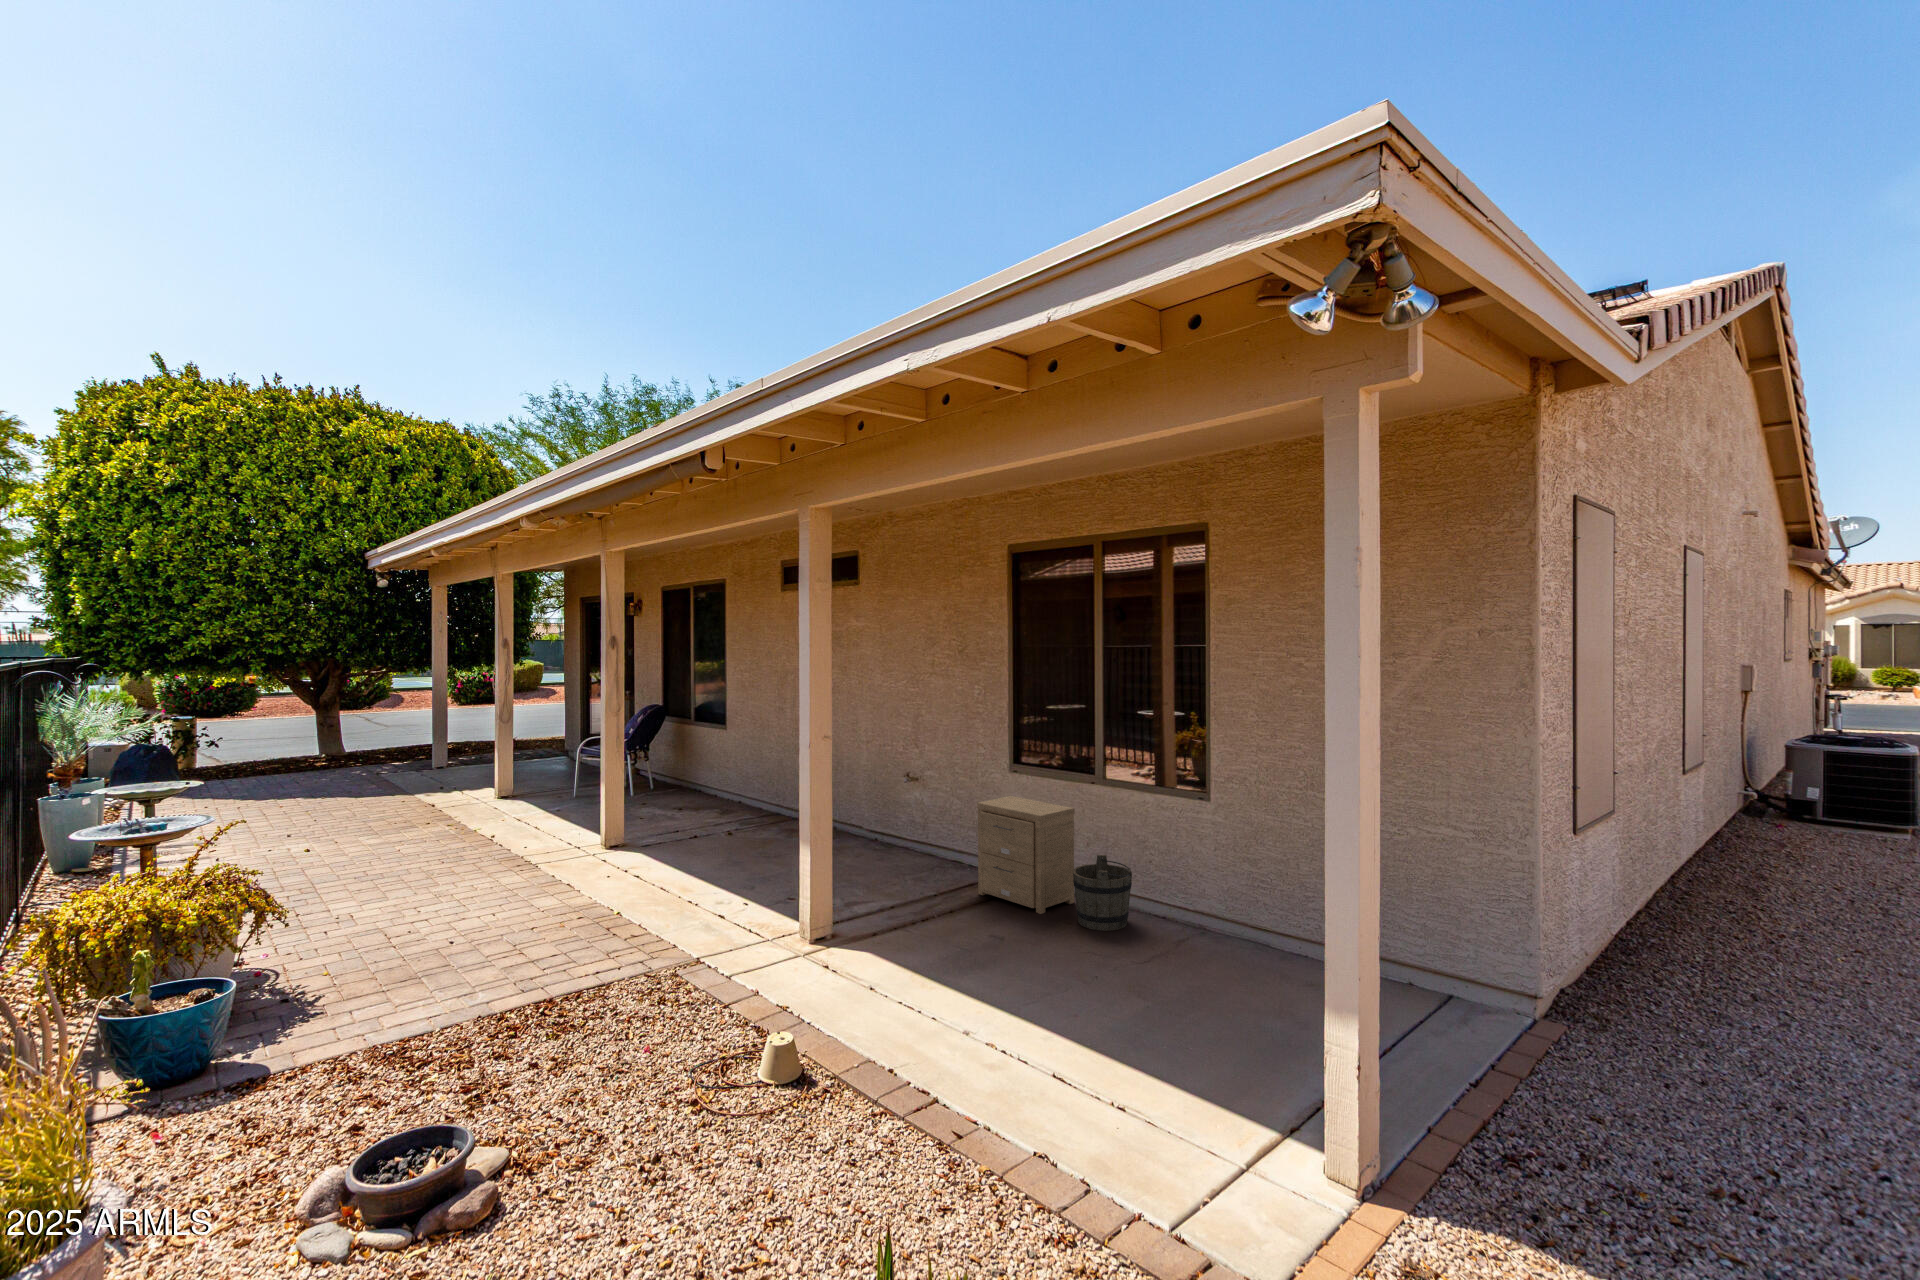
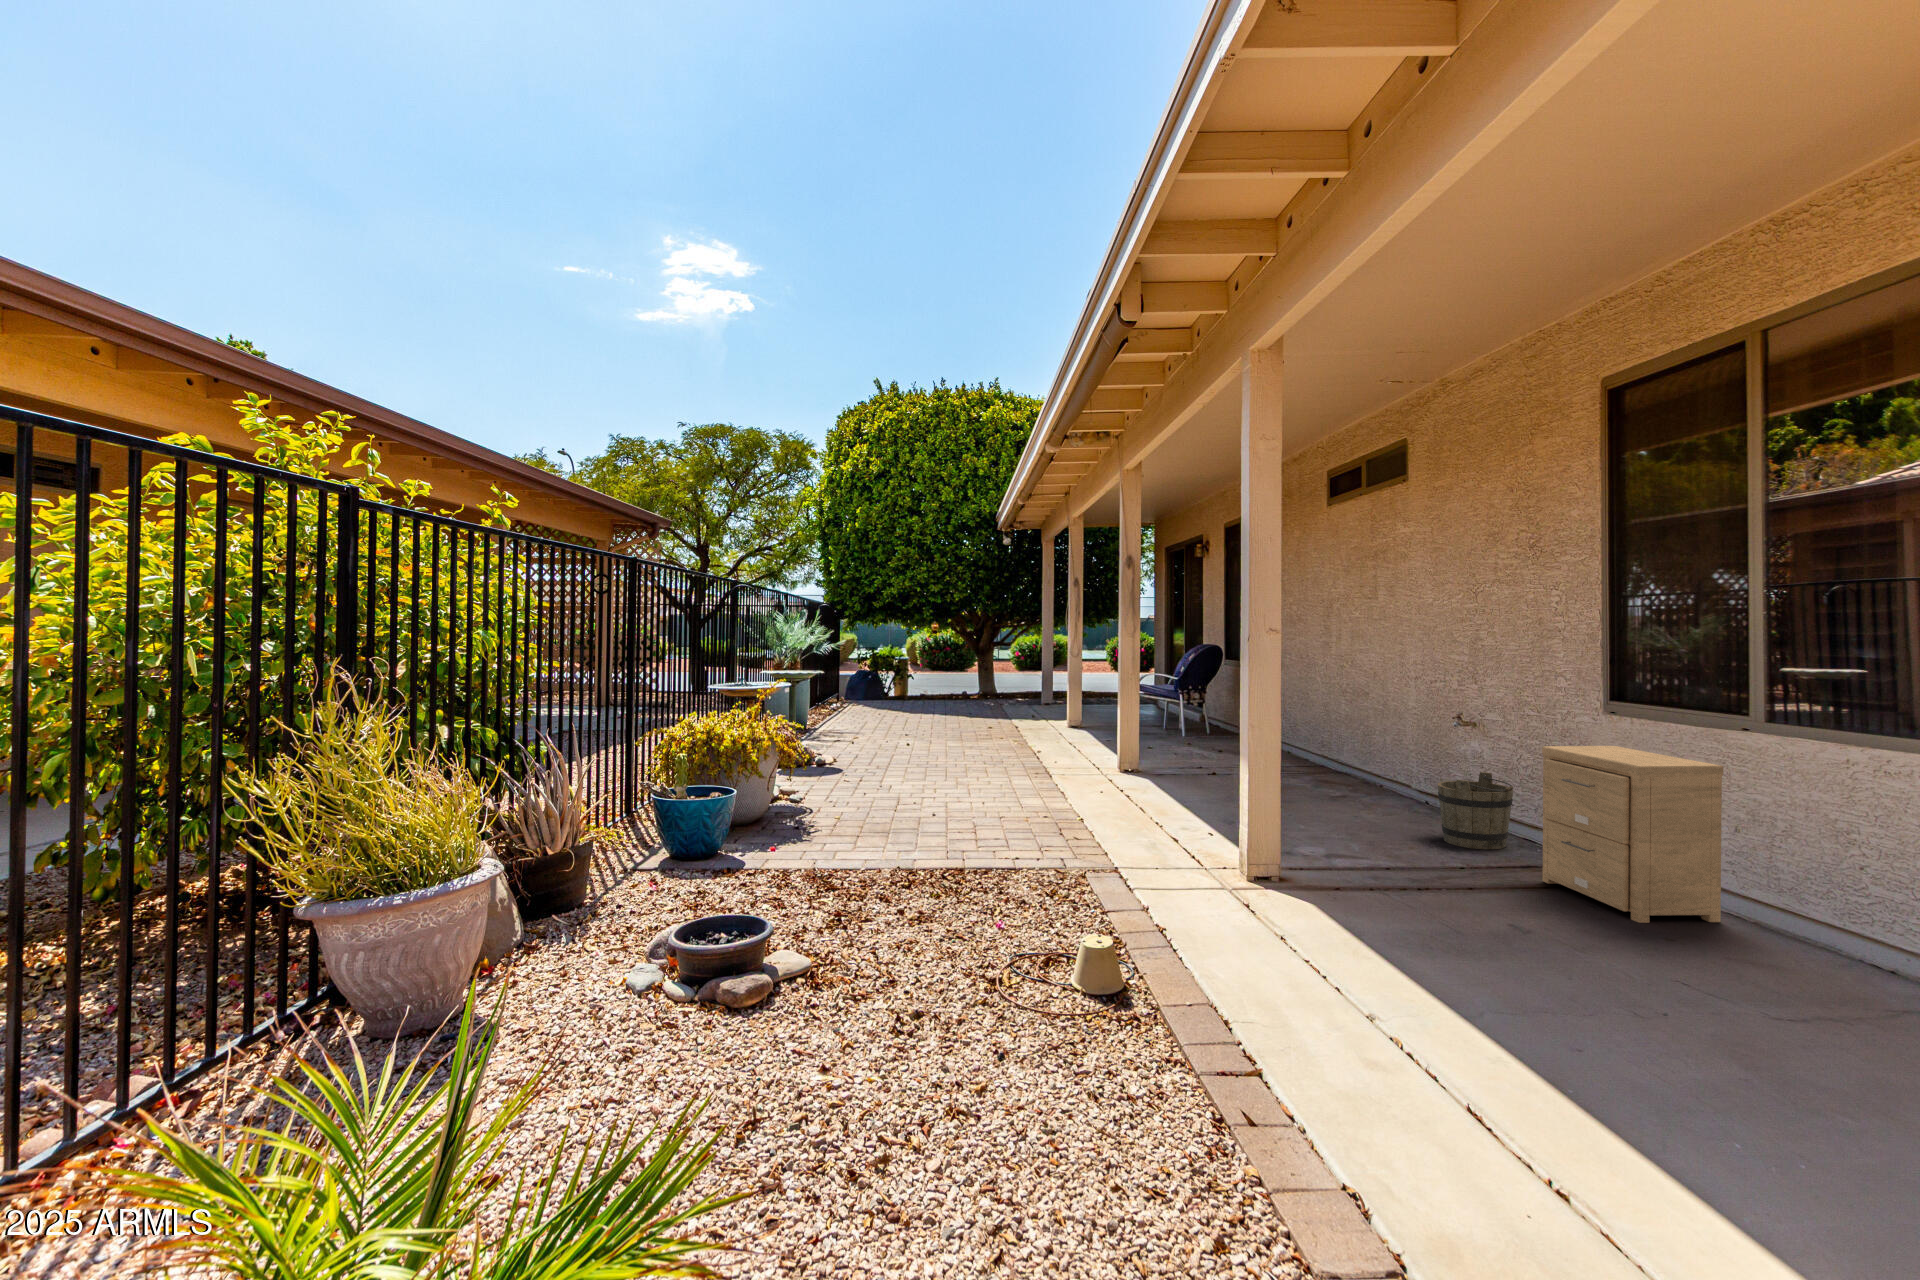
bucket: present [1073,855,1132,931] -> present [1437,772,1513,849]

